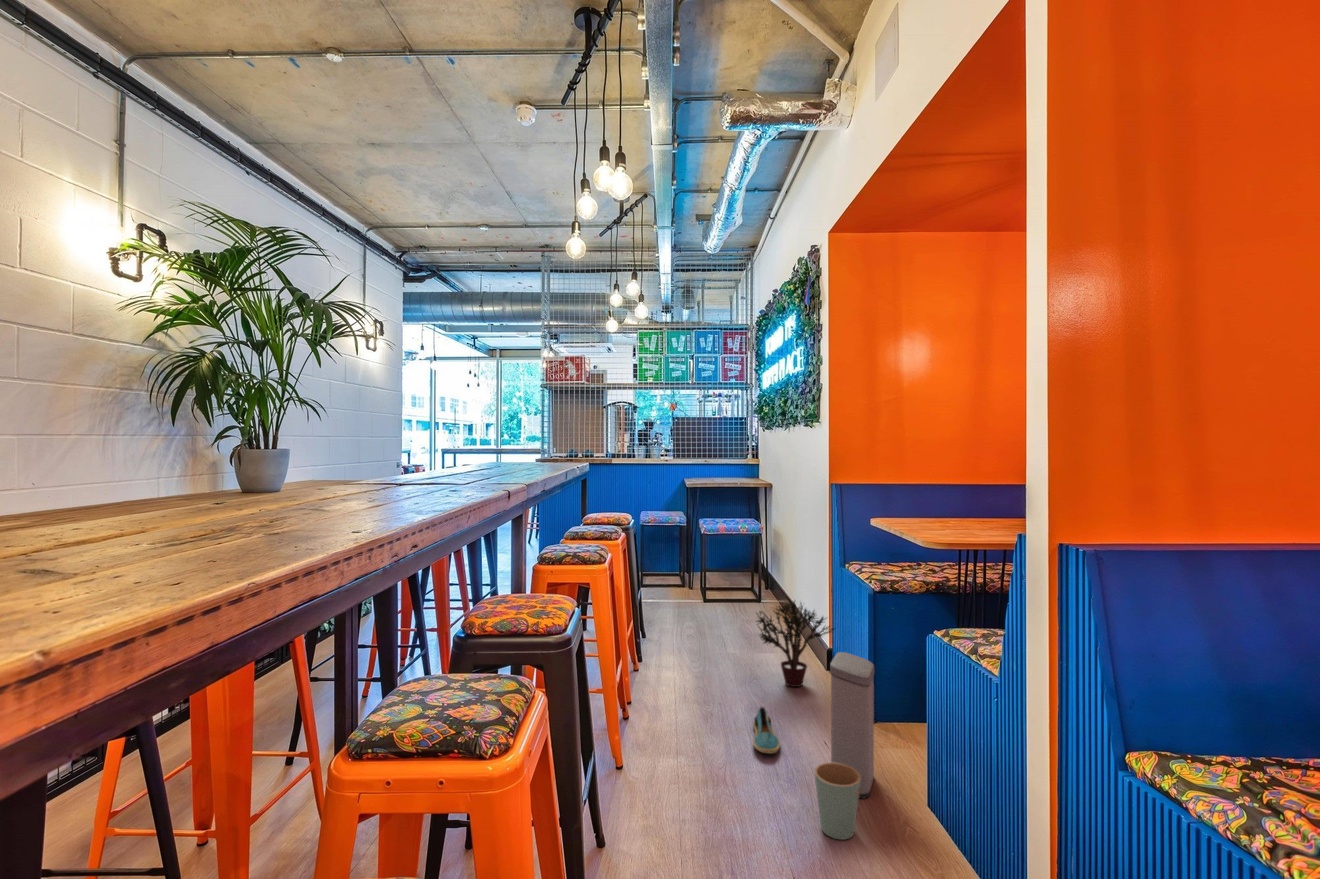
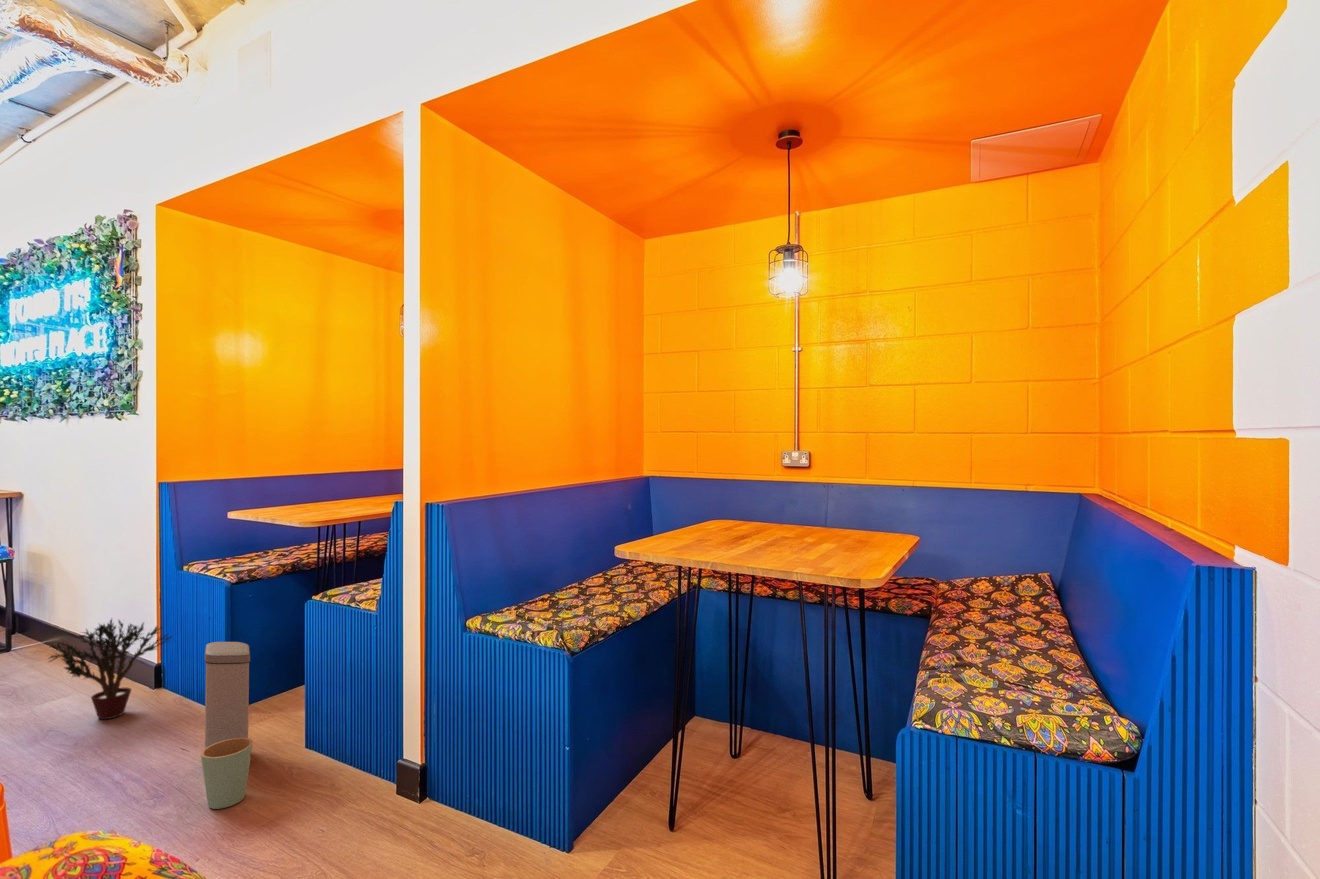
shoe: present [753,707,780,753] -> none [73,743,126,786]

